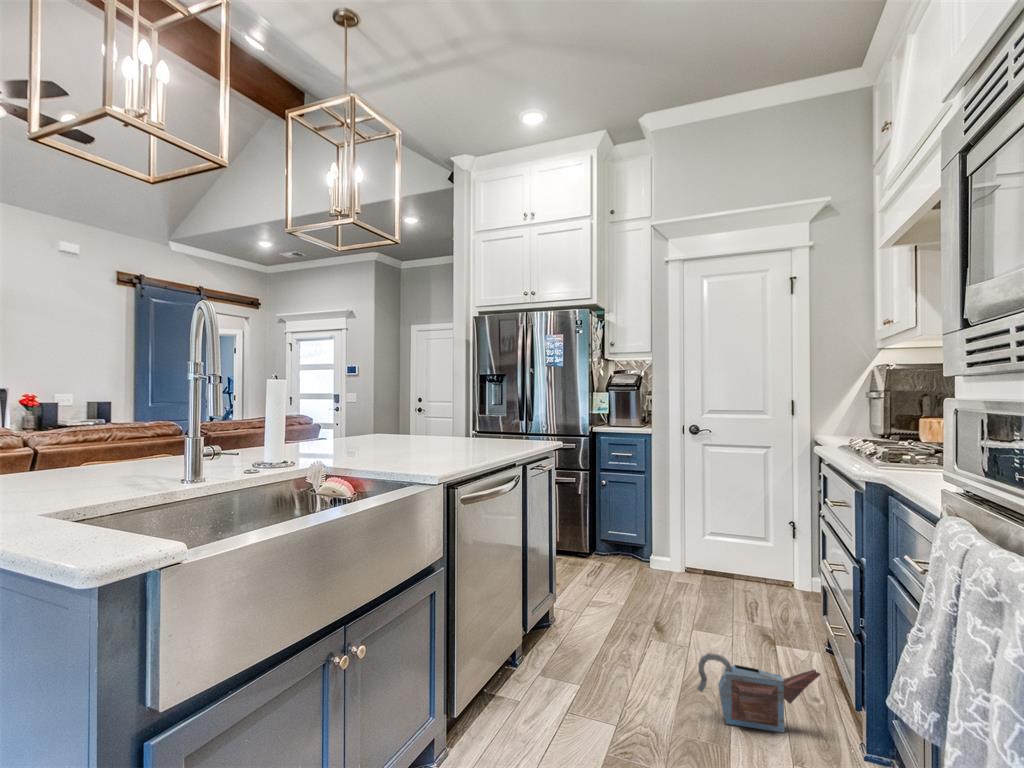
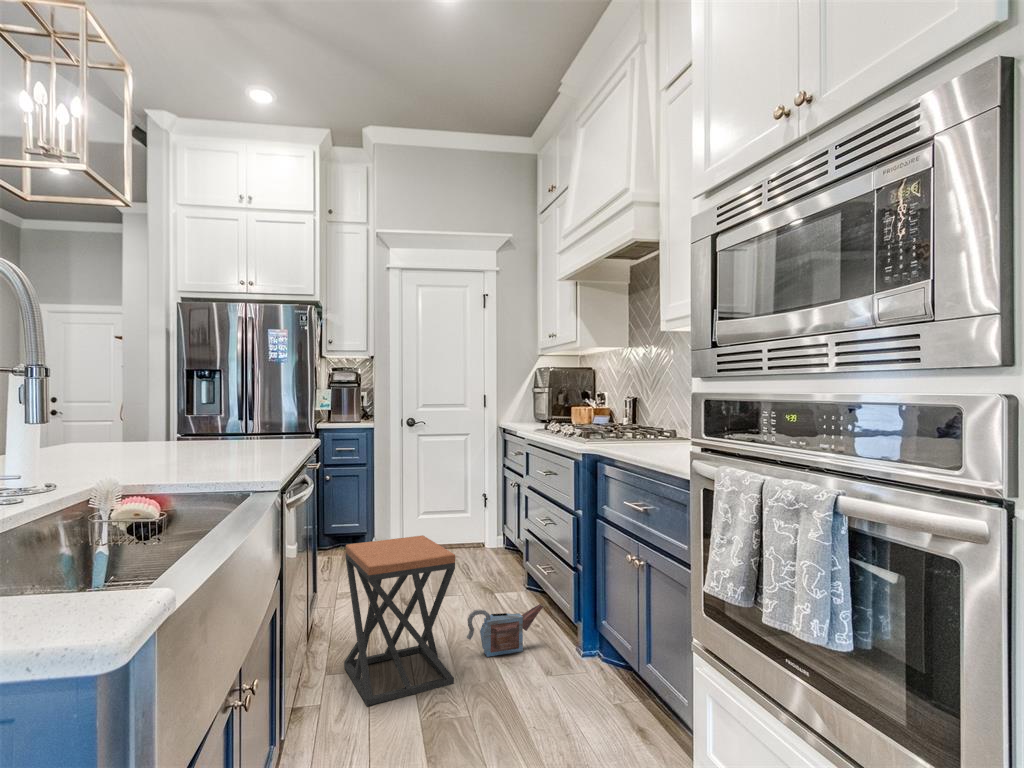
stool: none [544,537,664,745] -> present [344,535,455,706]

